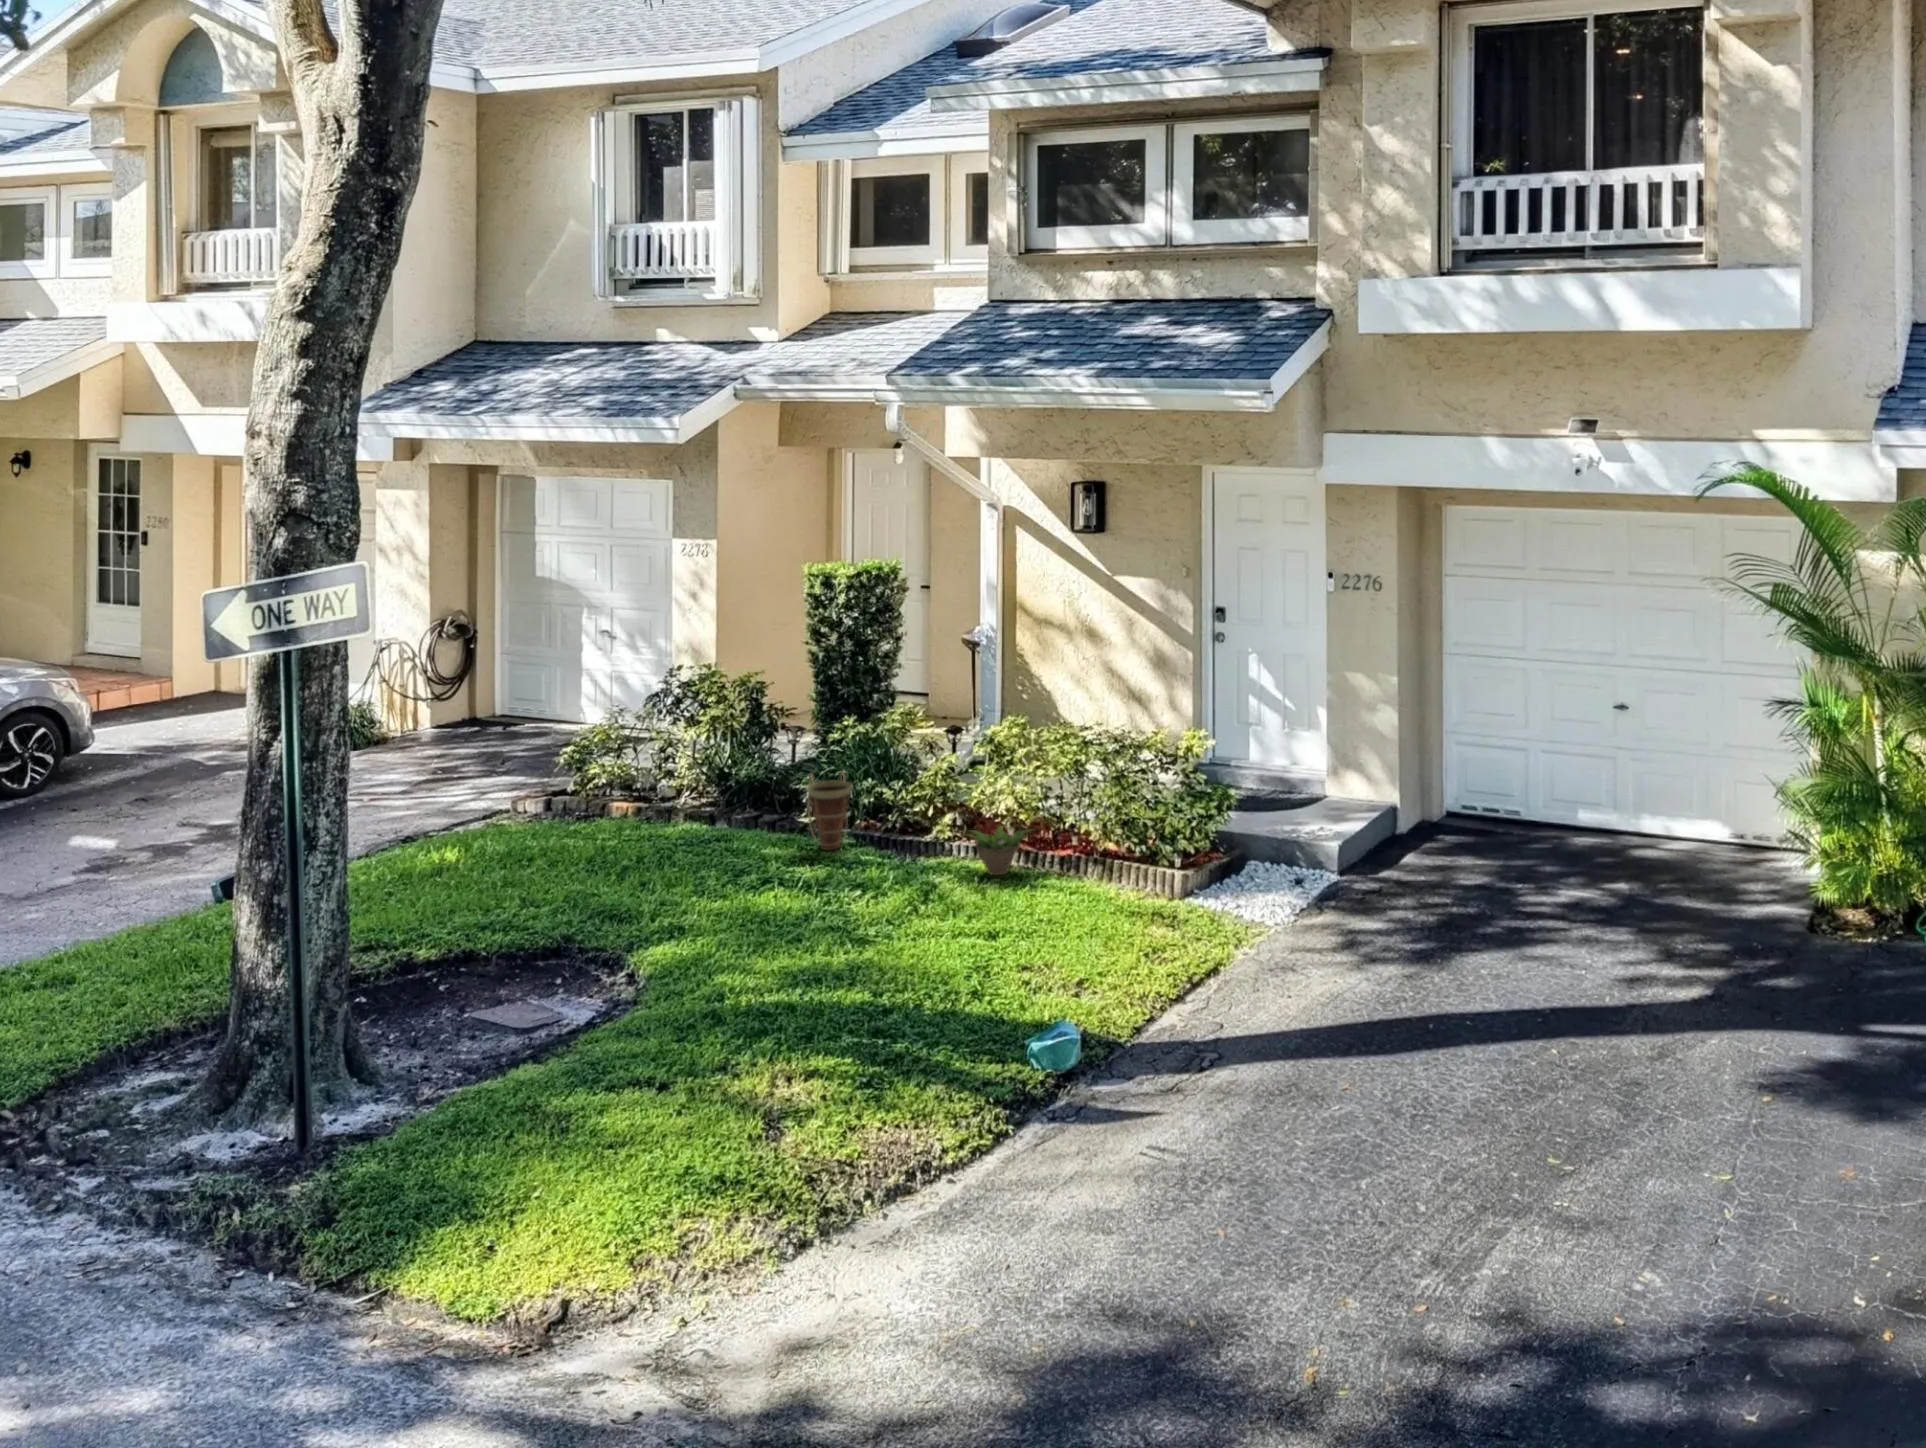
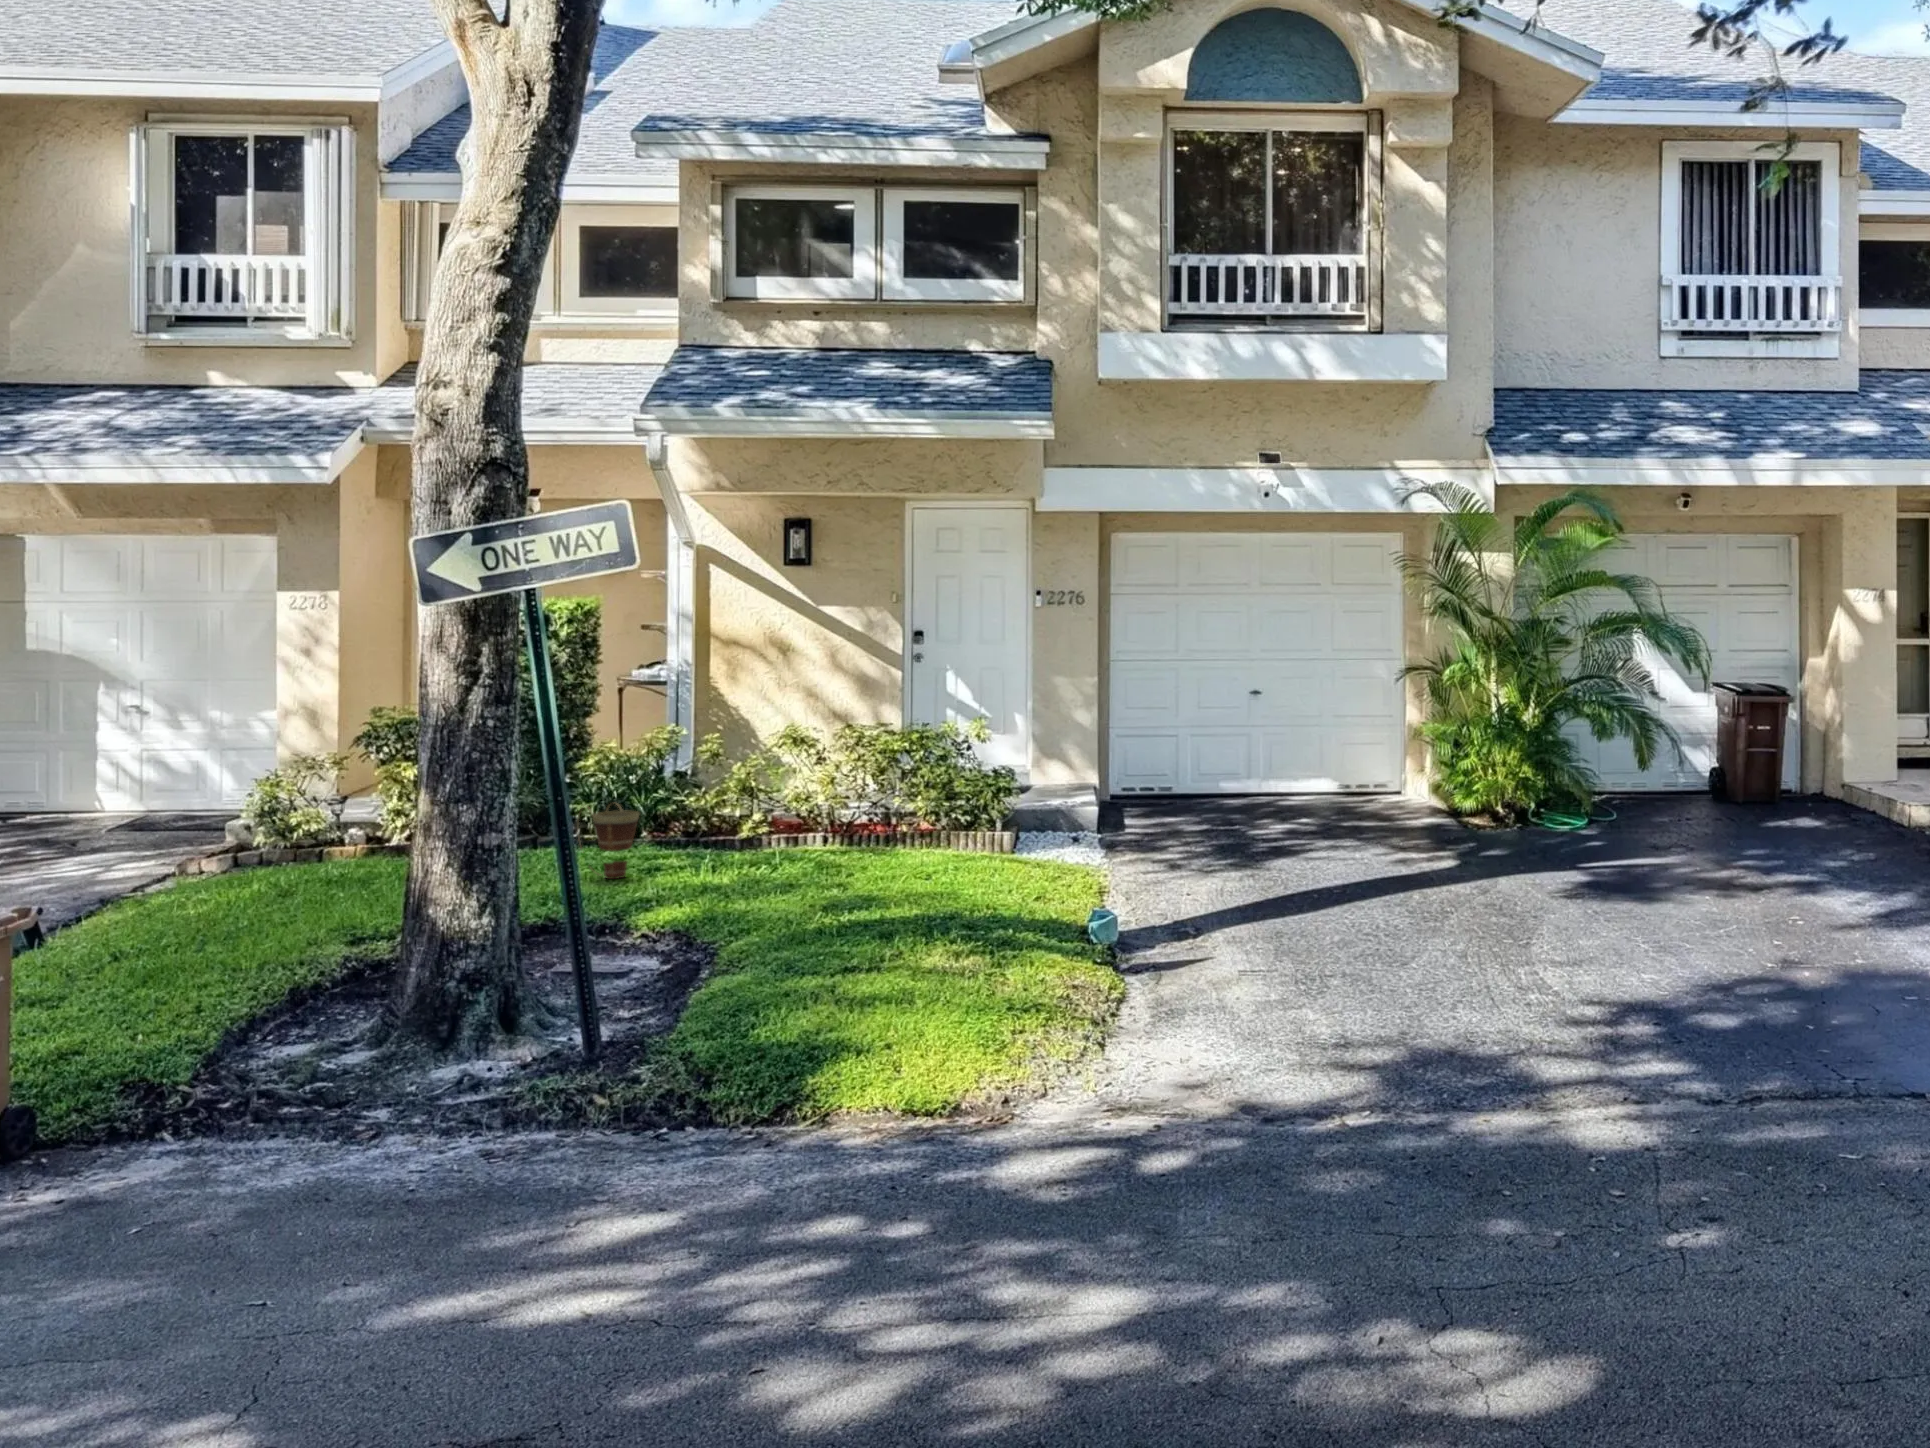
decorative plant: present [968,826,1032,875] -> none [774,829,852,874]

